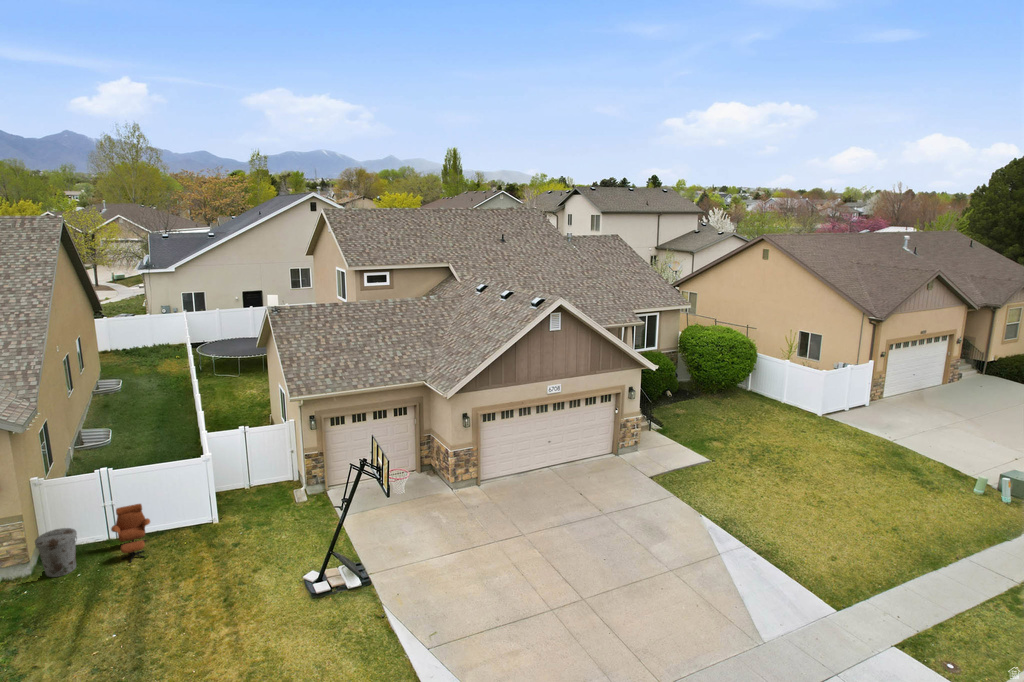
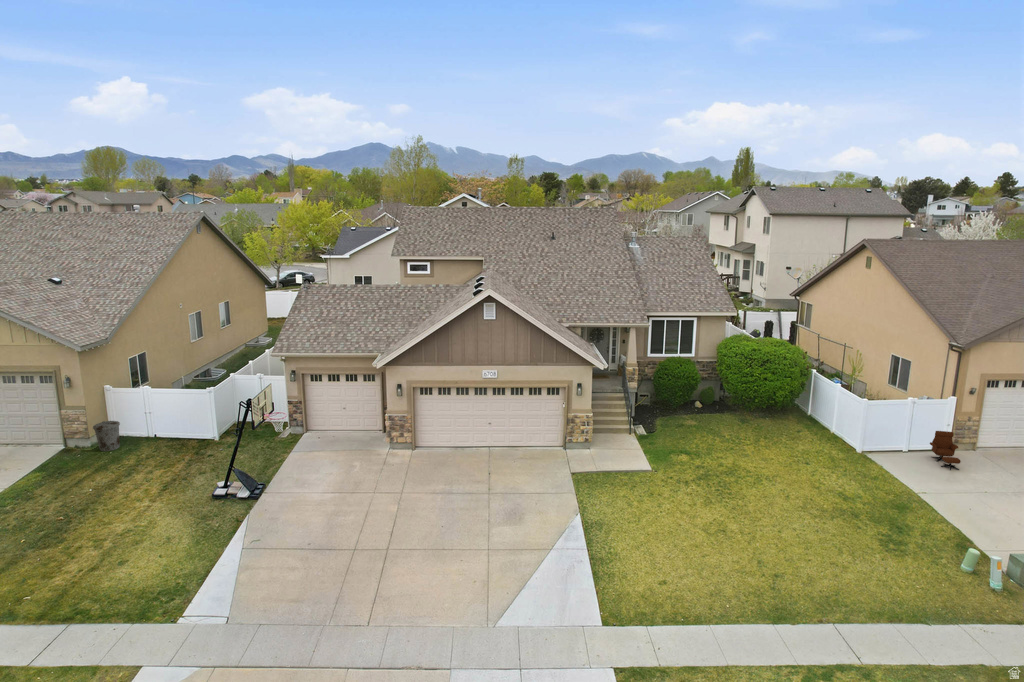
lounge chair: present [111,504,150,562] -> present [930,431,961,470]

